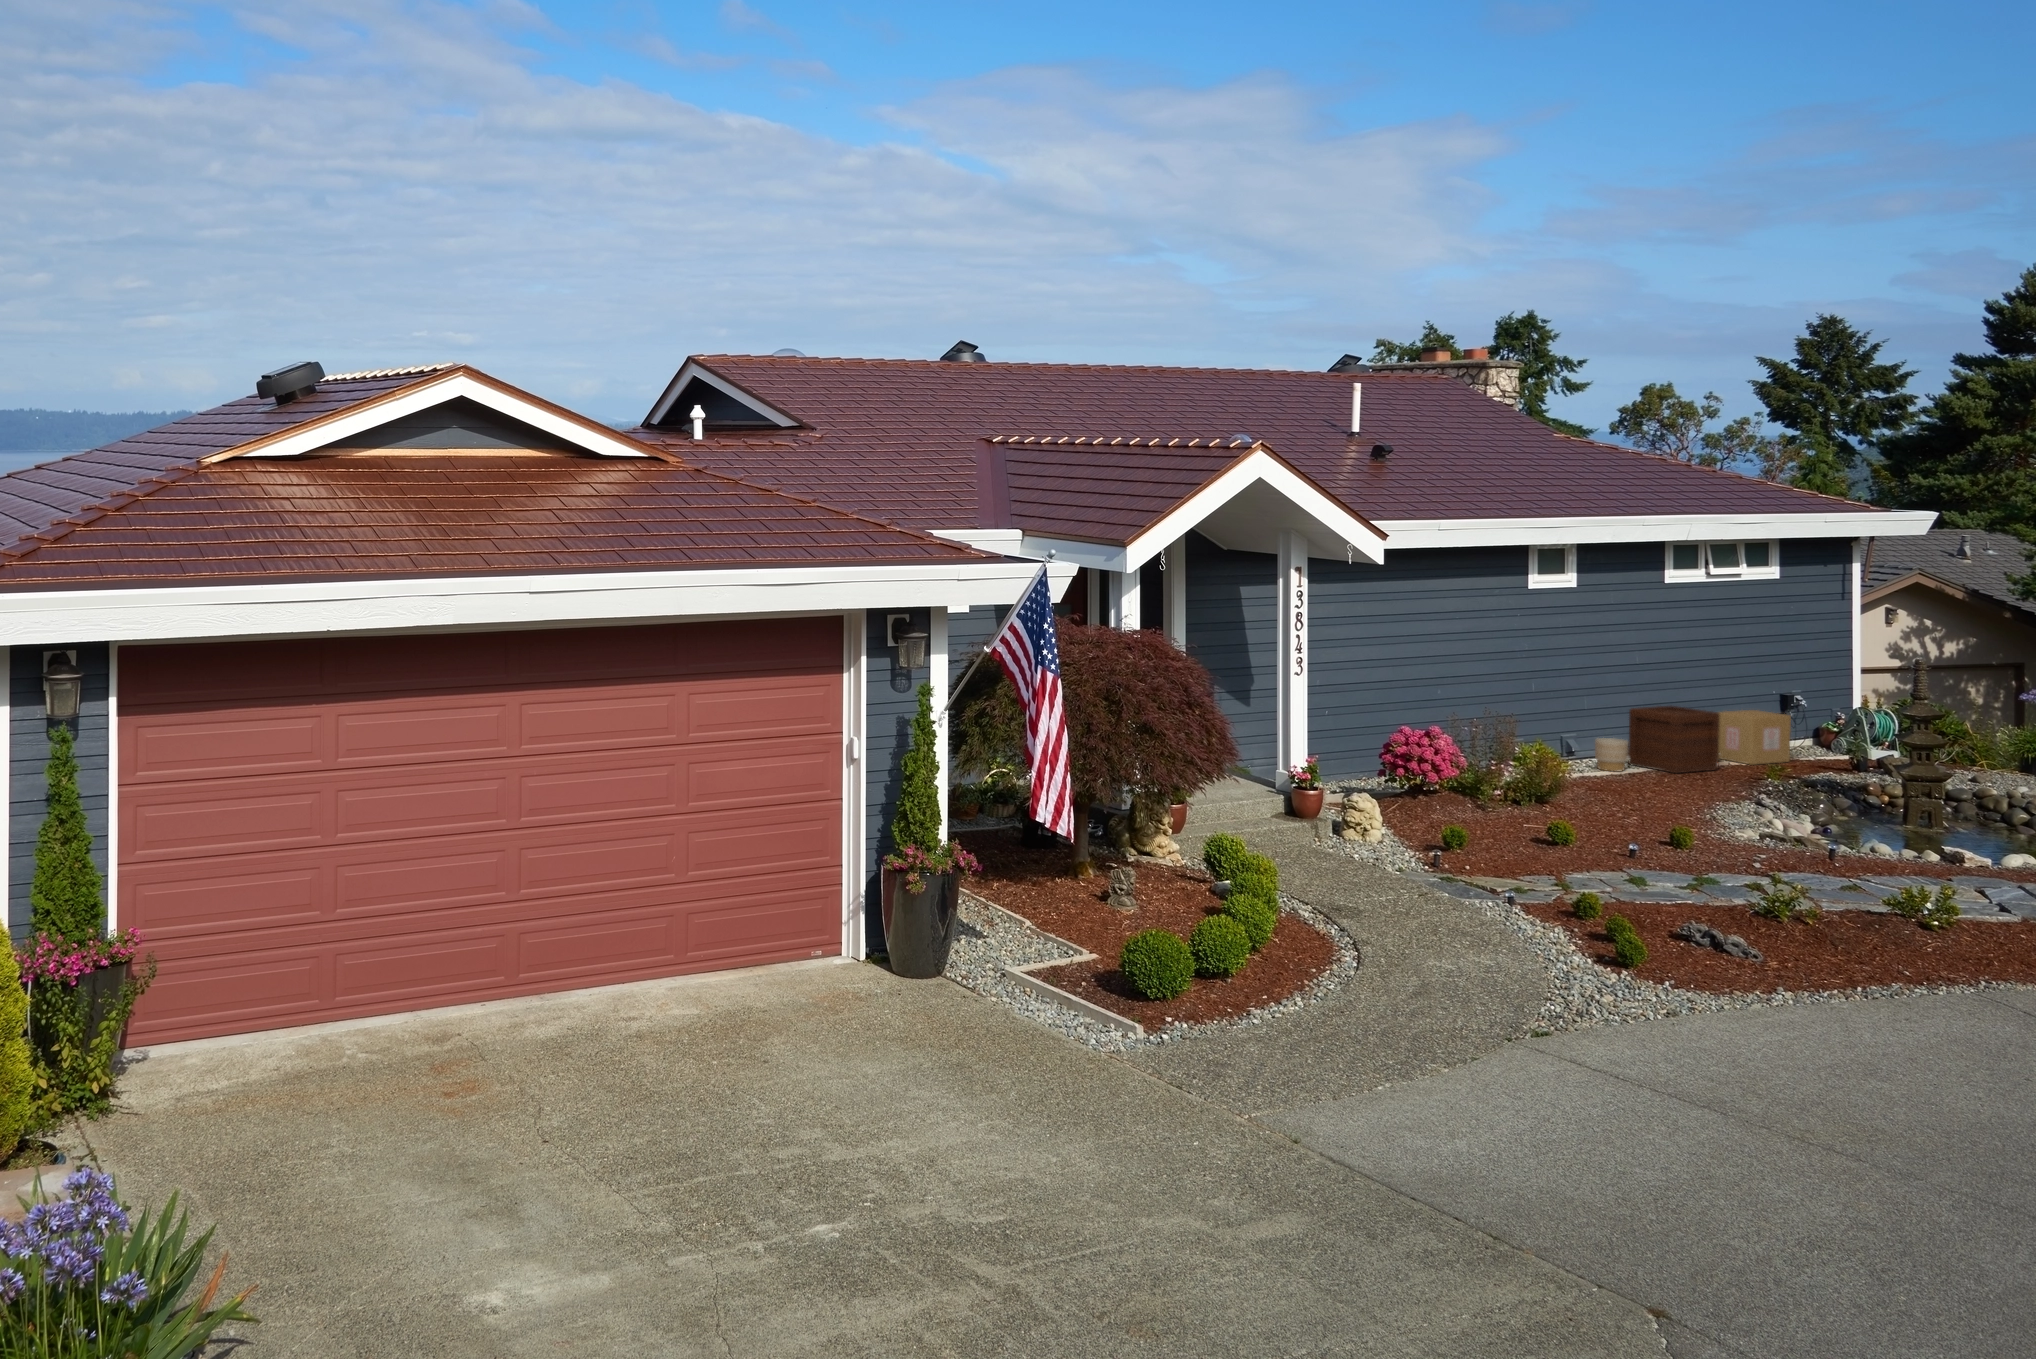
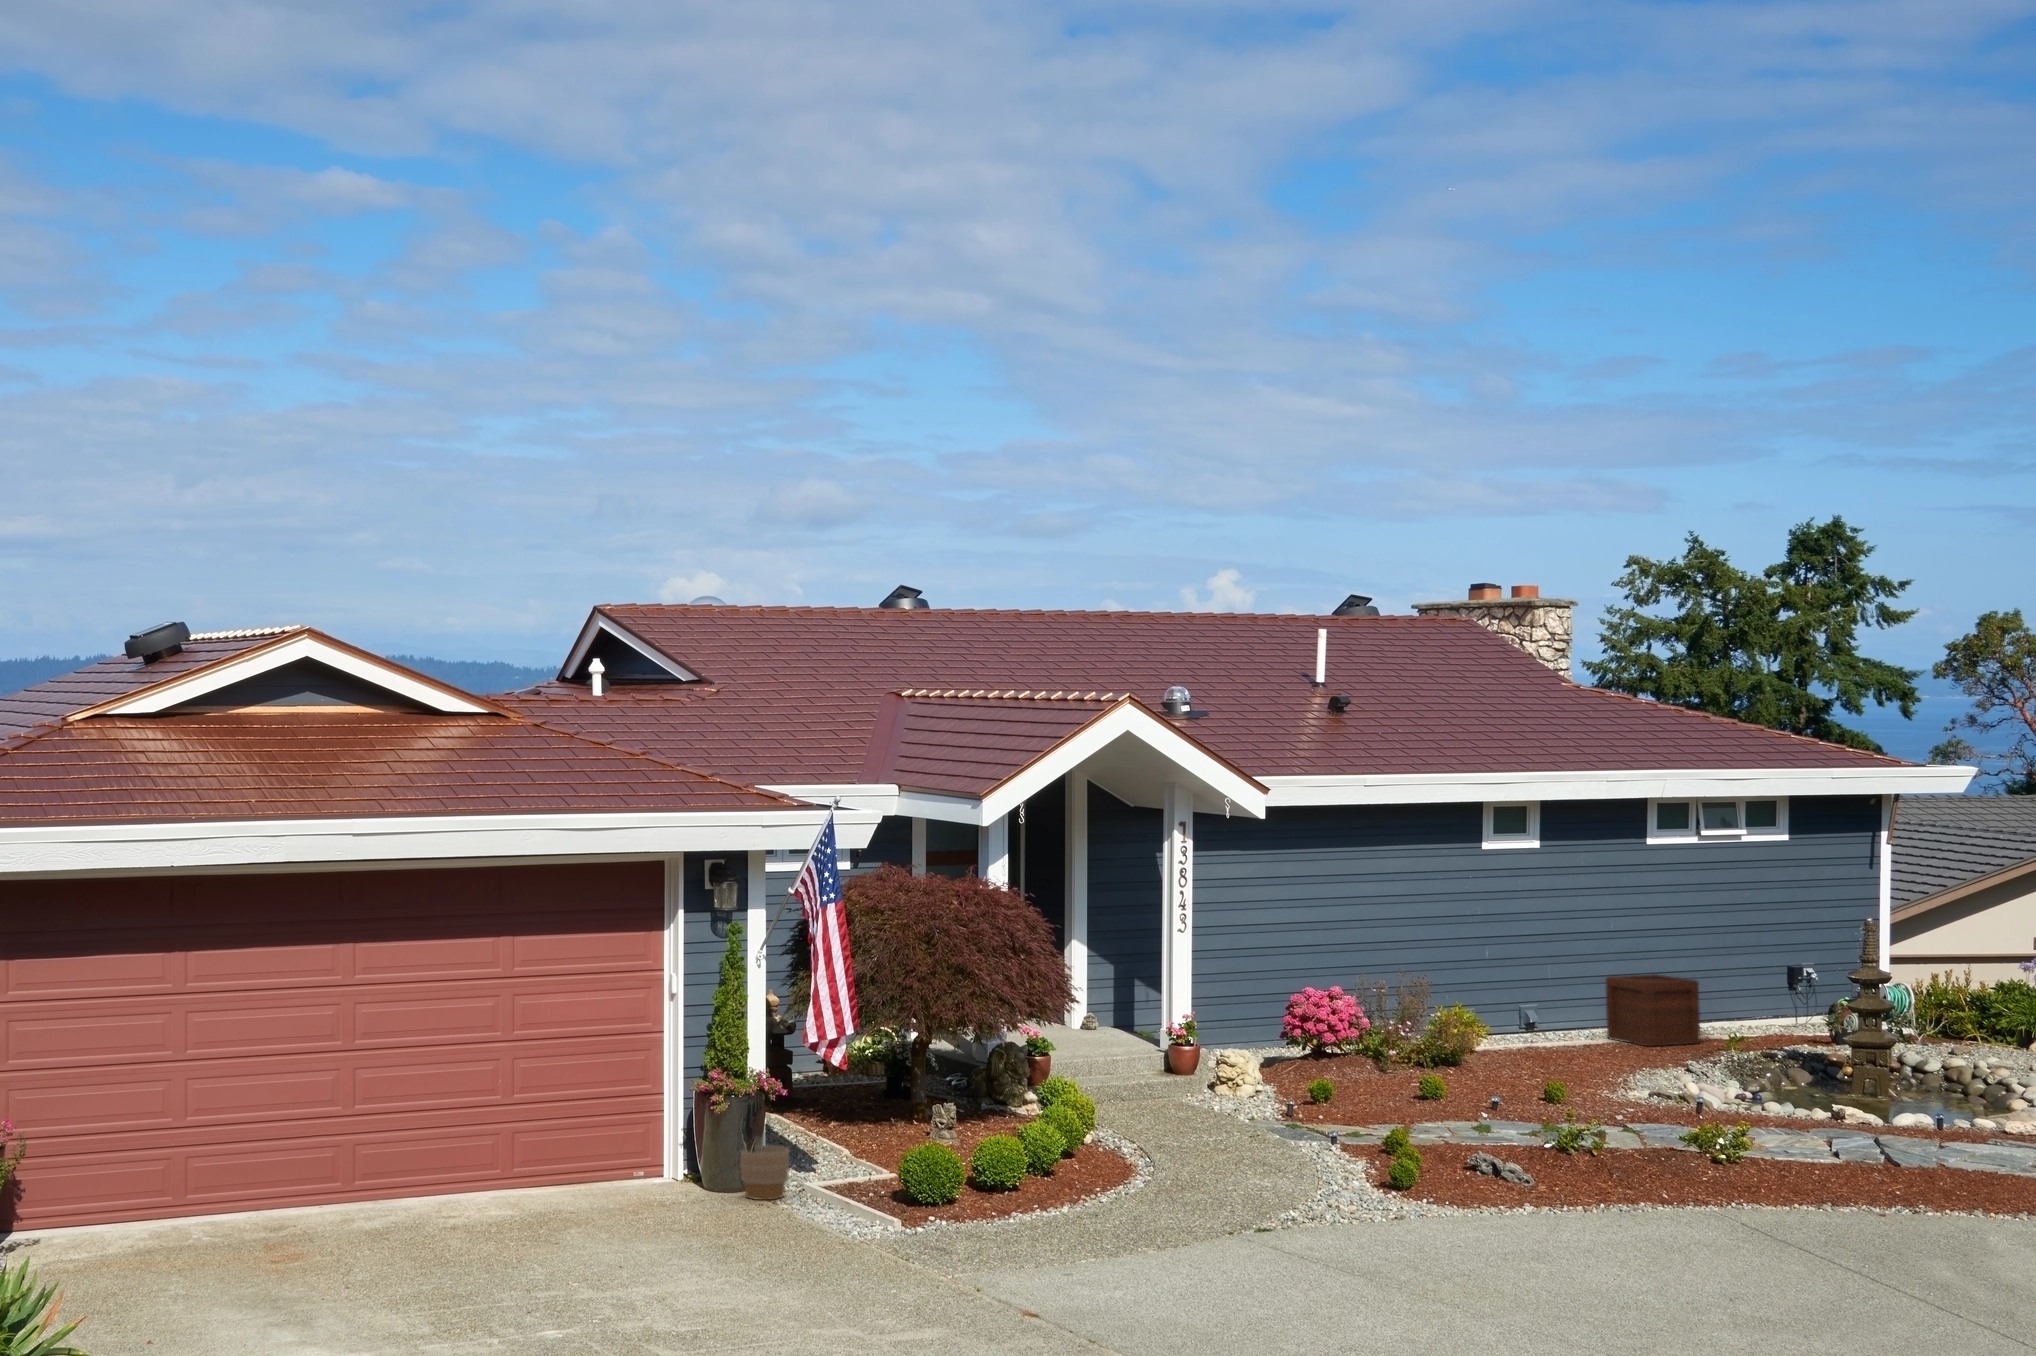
cardboard box: present [1718,710,1791,765] -> none [1710,980,1791,1039]
planter: present [1595,738,1628,772] -> present [740,1145,789,1200]

